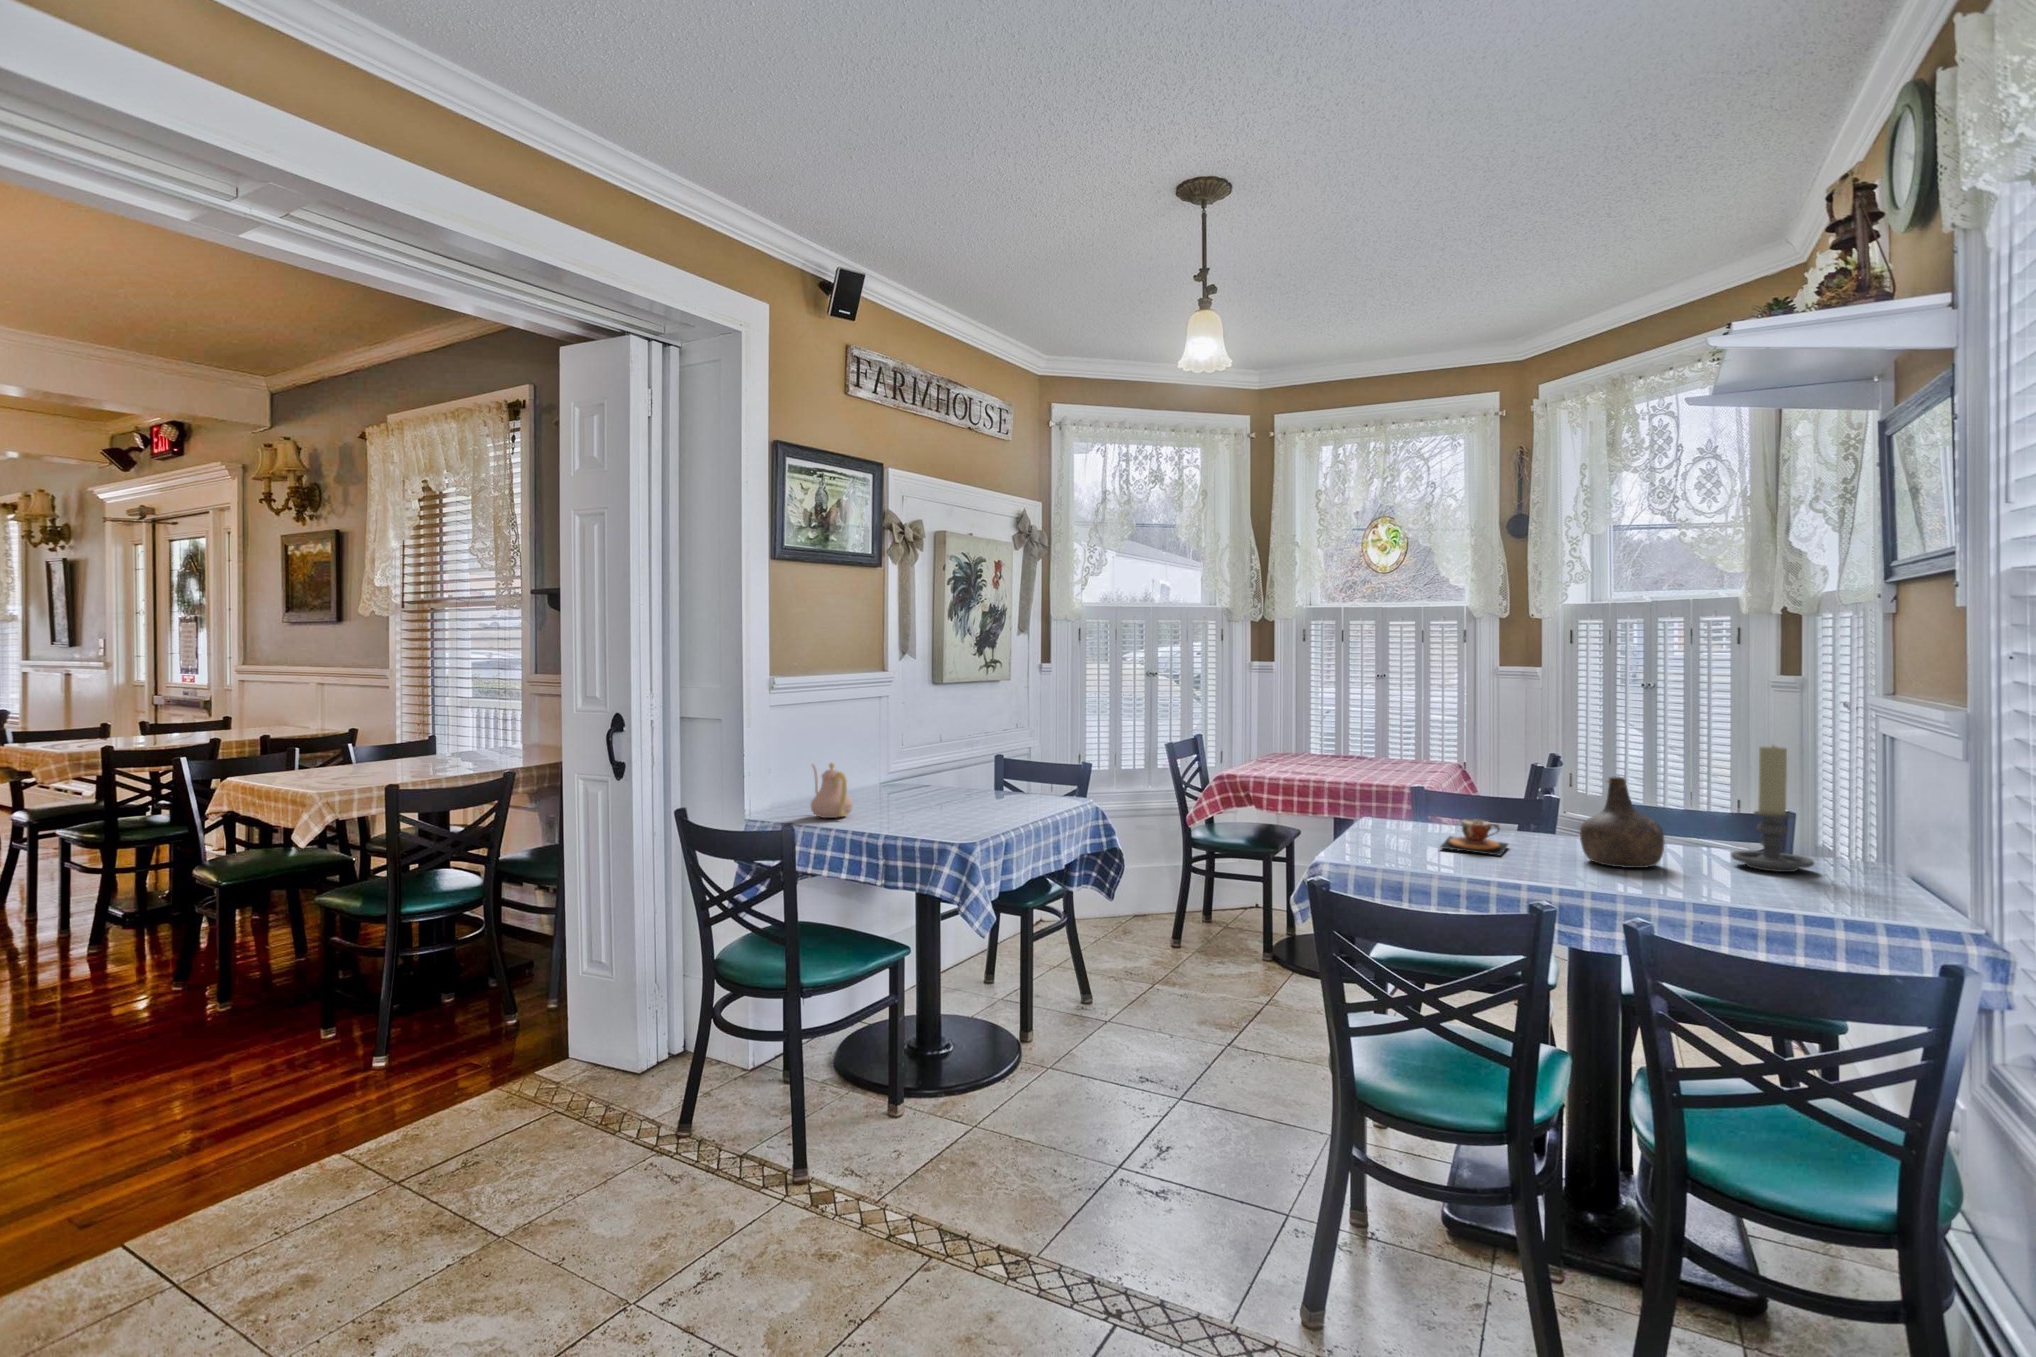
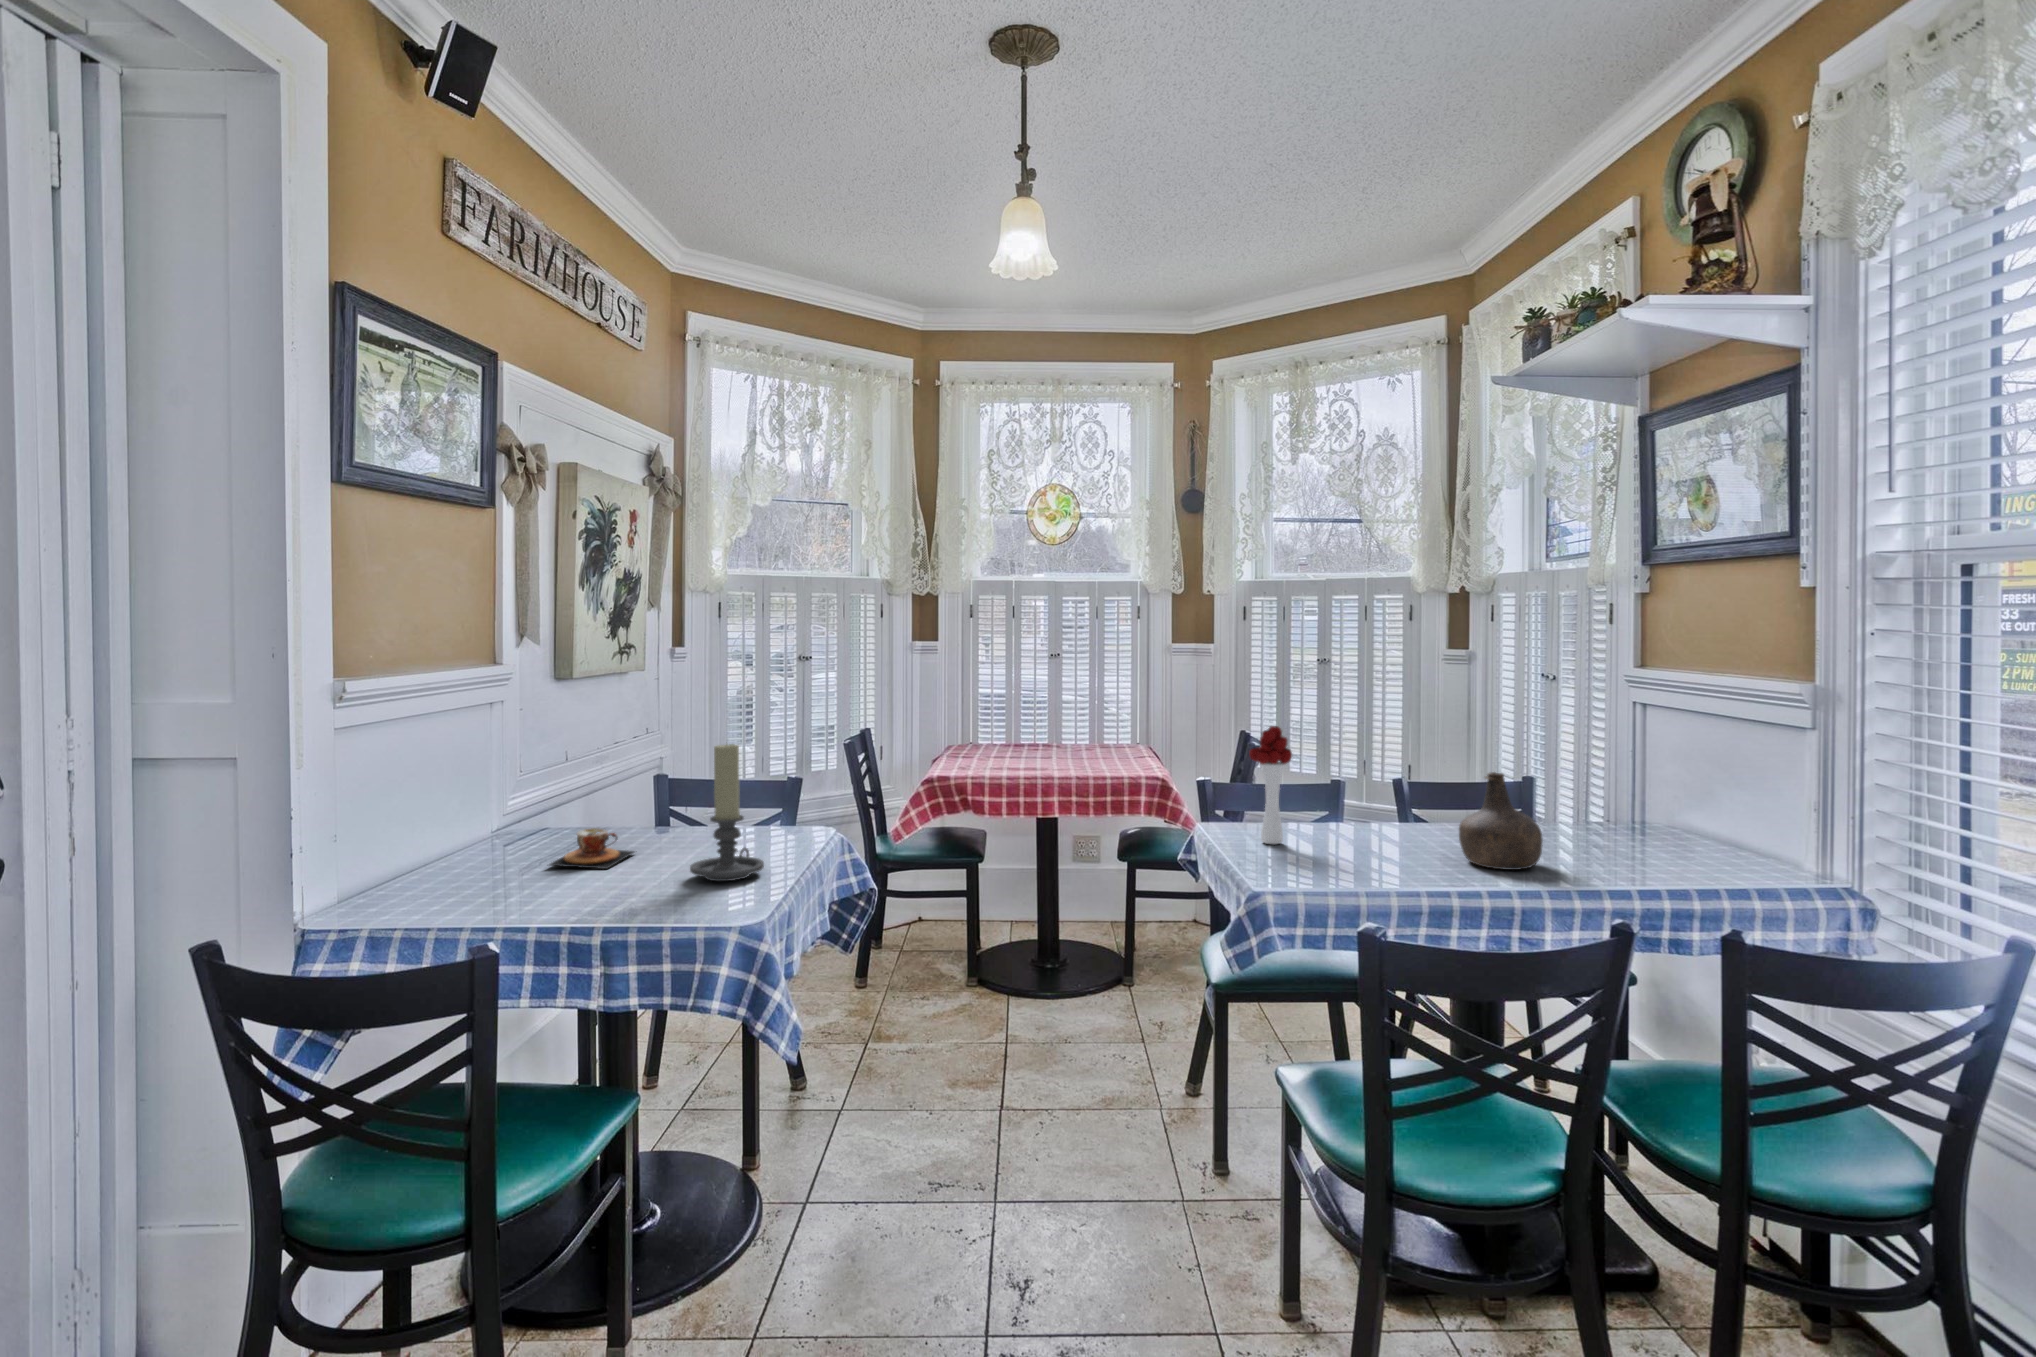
flower bouquet: none [1401,729,1445,834] -> present [1249,726,1292,844]
candle holder: present [1731,745,1814,872] -> present [690,744,764,881]
teapot: present [811,763,853,818] -> none [421,812,510,902]
teacup: present [1441,819,1508,856] -> present [549,828,634,869]

